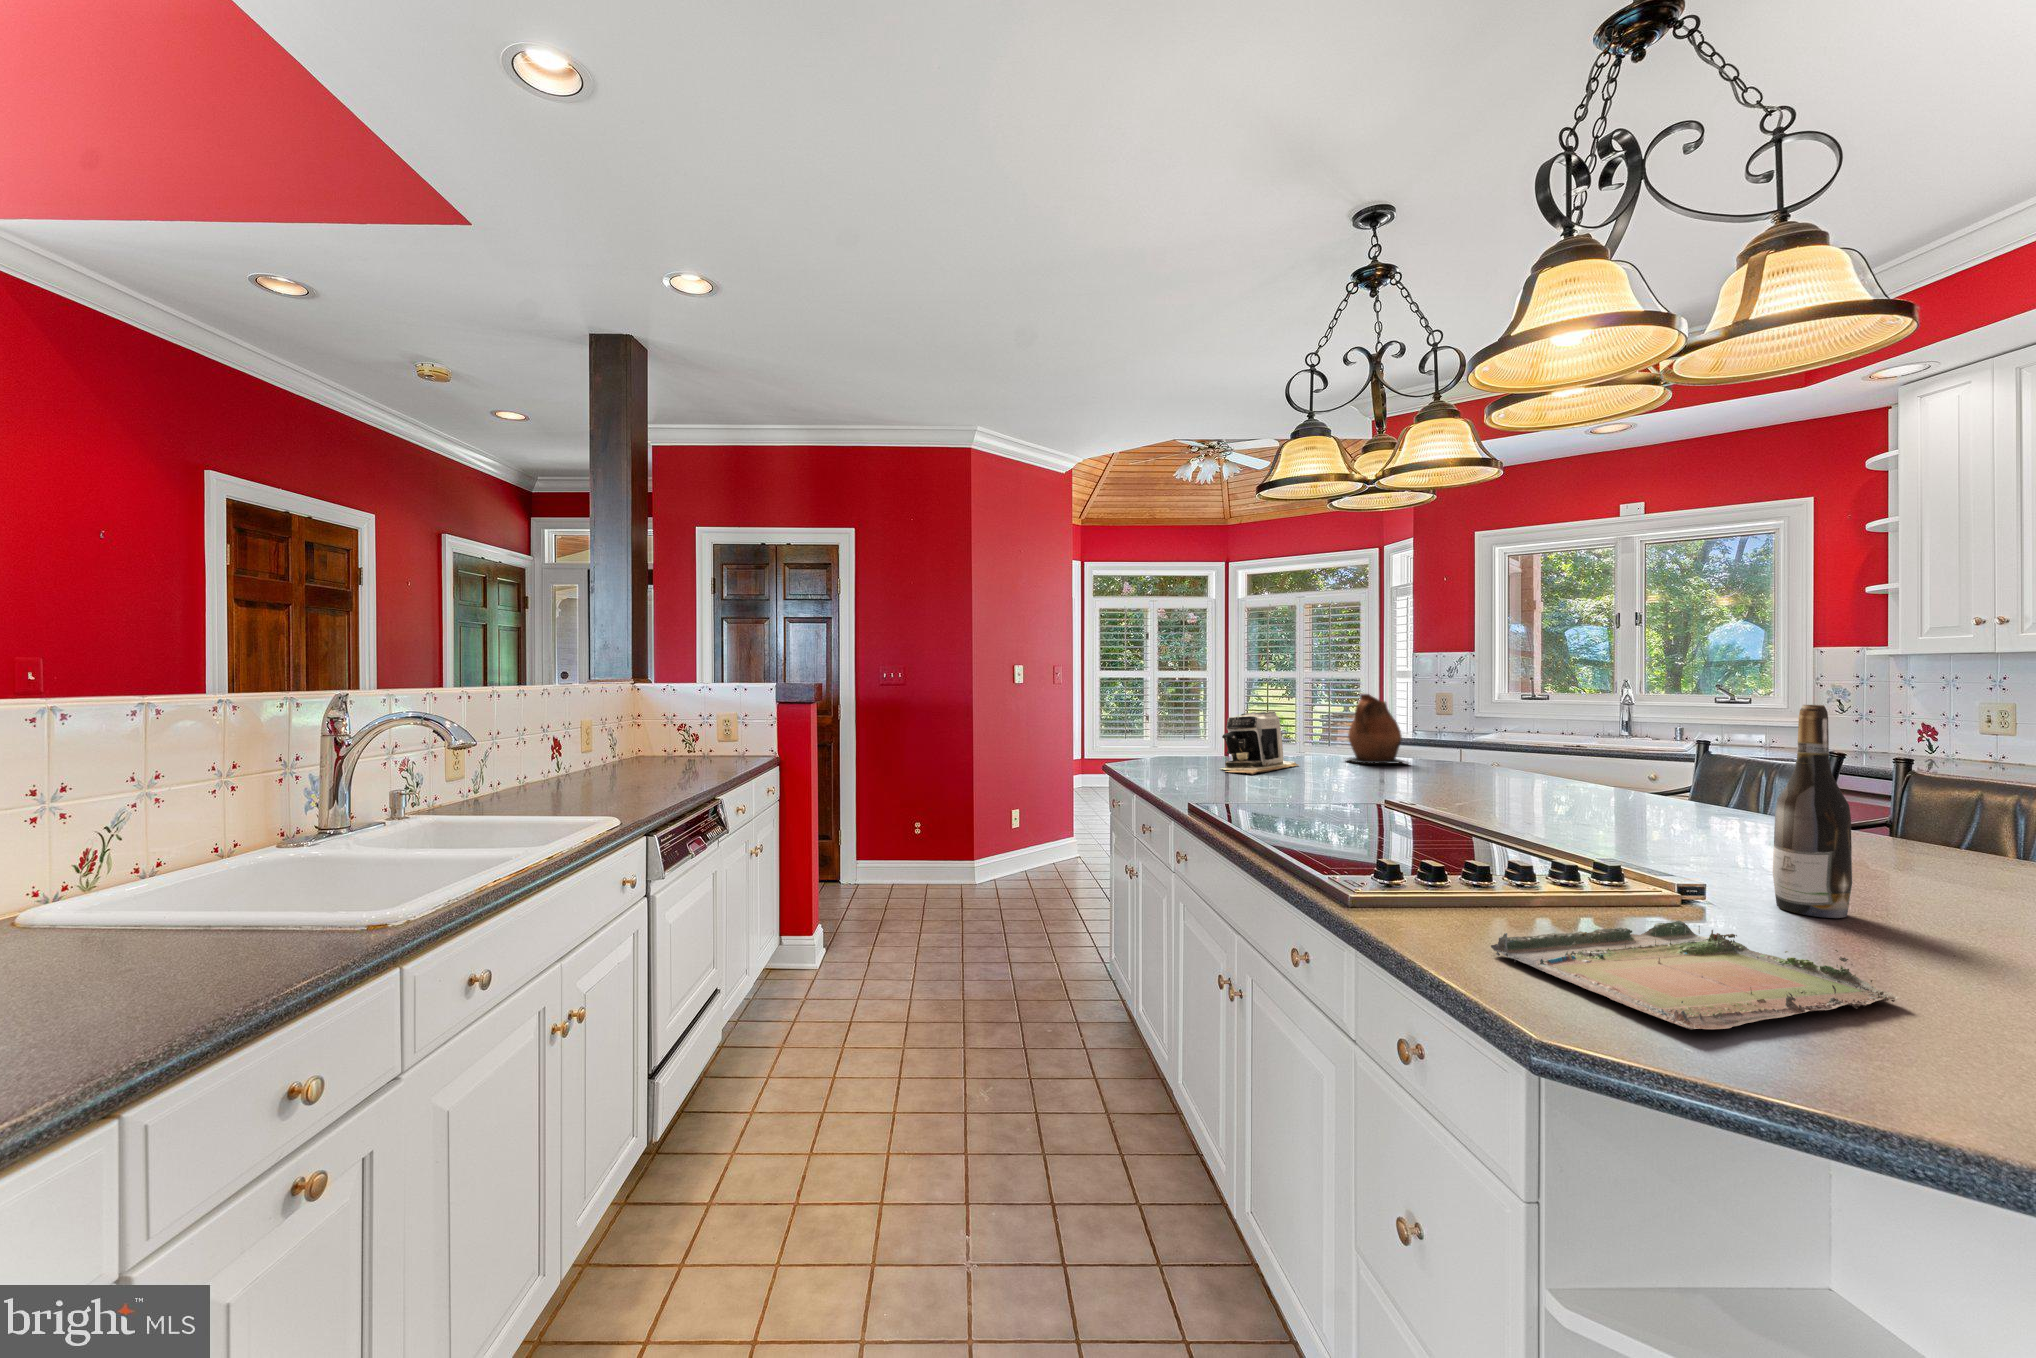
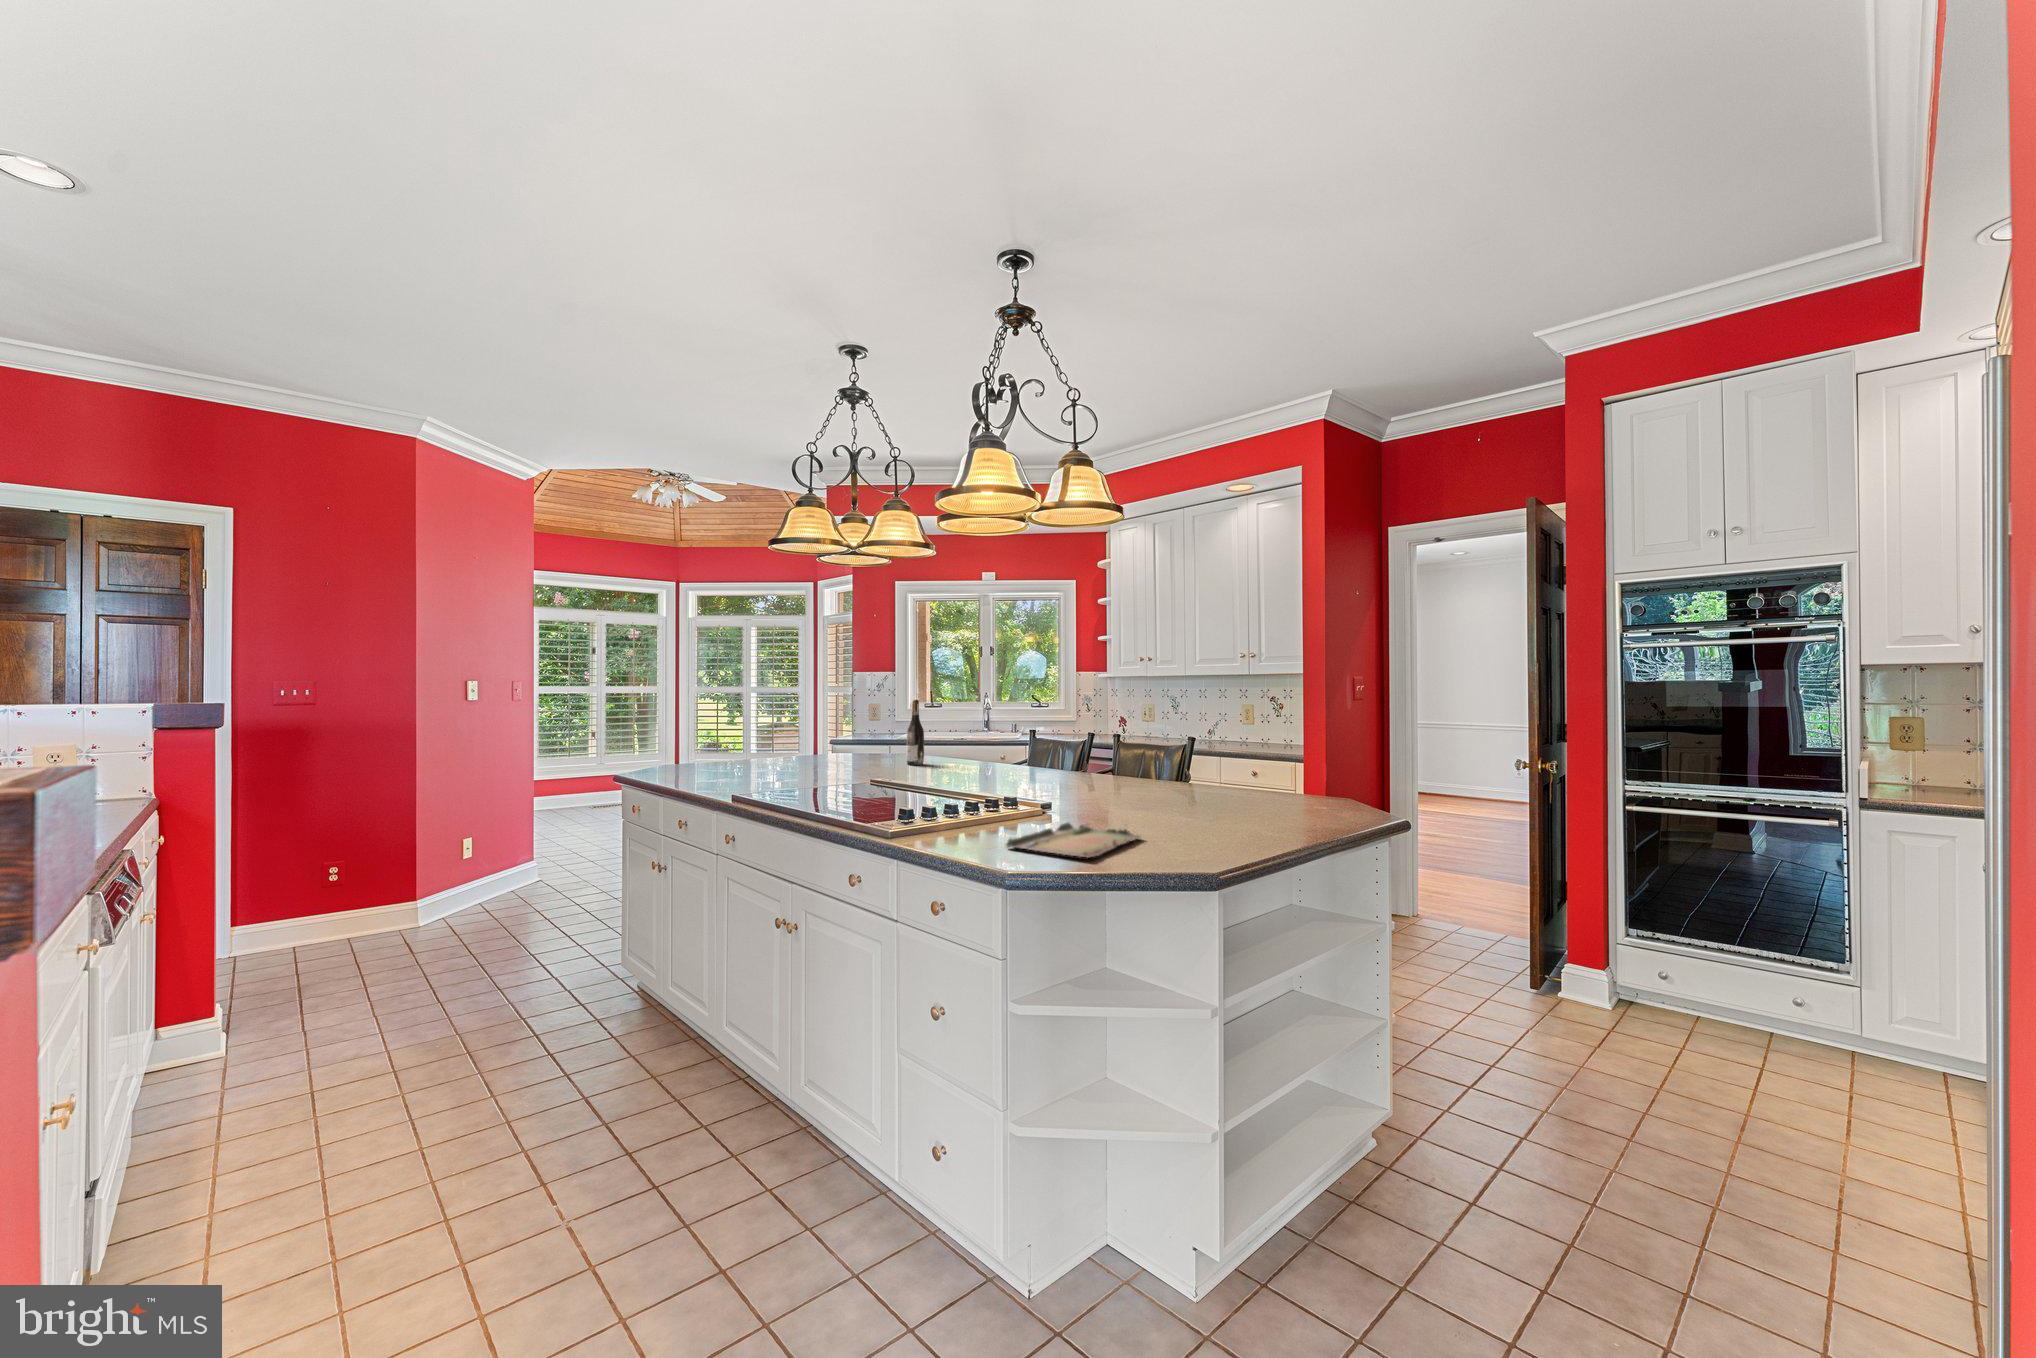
ceramic pitcher: present [1347,694,1408,764] -> none [832,709,881,760]
wine bottle: present [1773,705,1852,918] -> present [906,700,924,765]
coffee maker: present [1221,712,1299,774] -> none [750,725,808,775]

